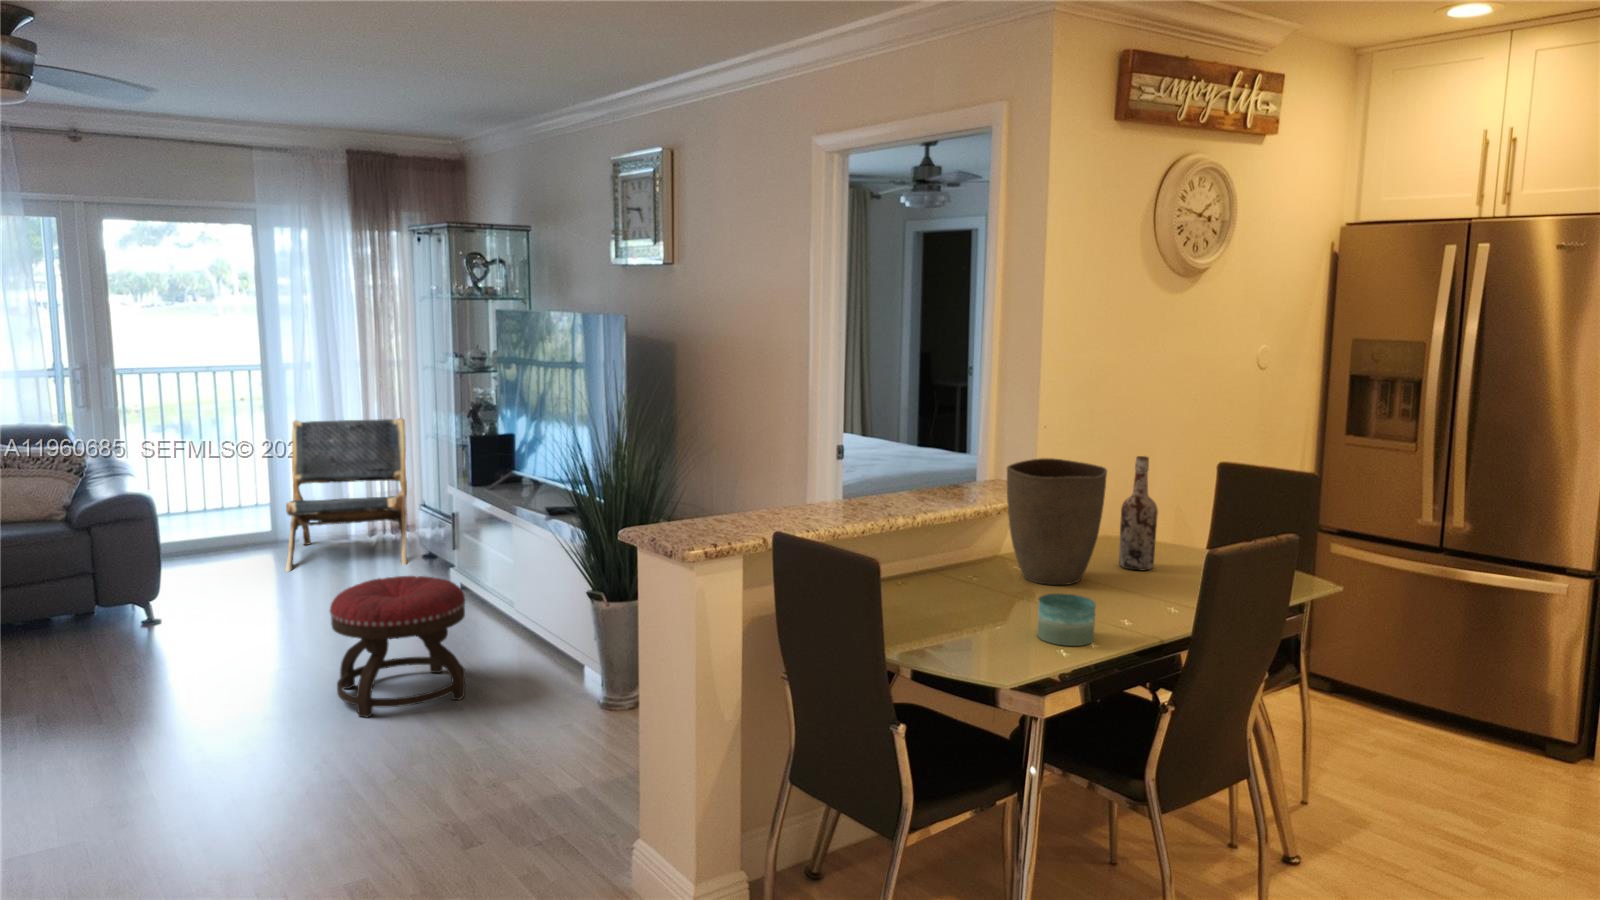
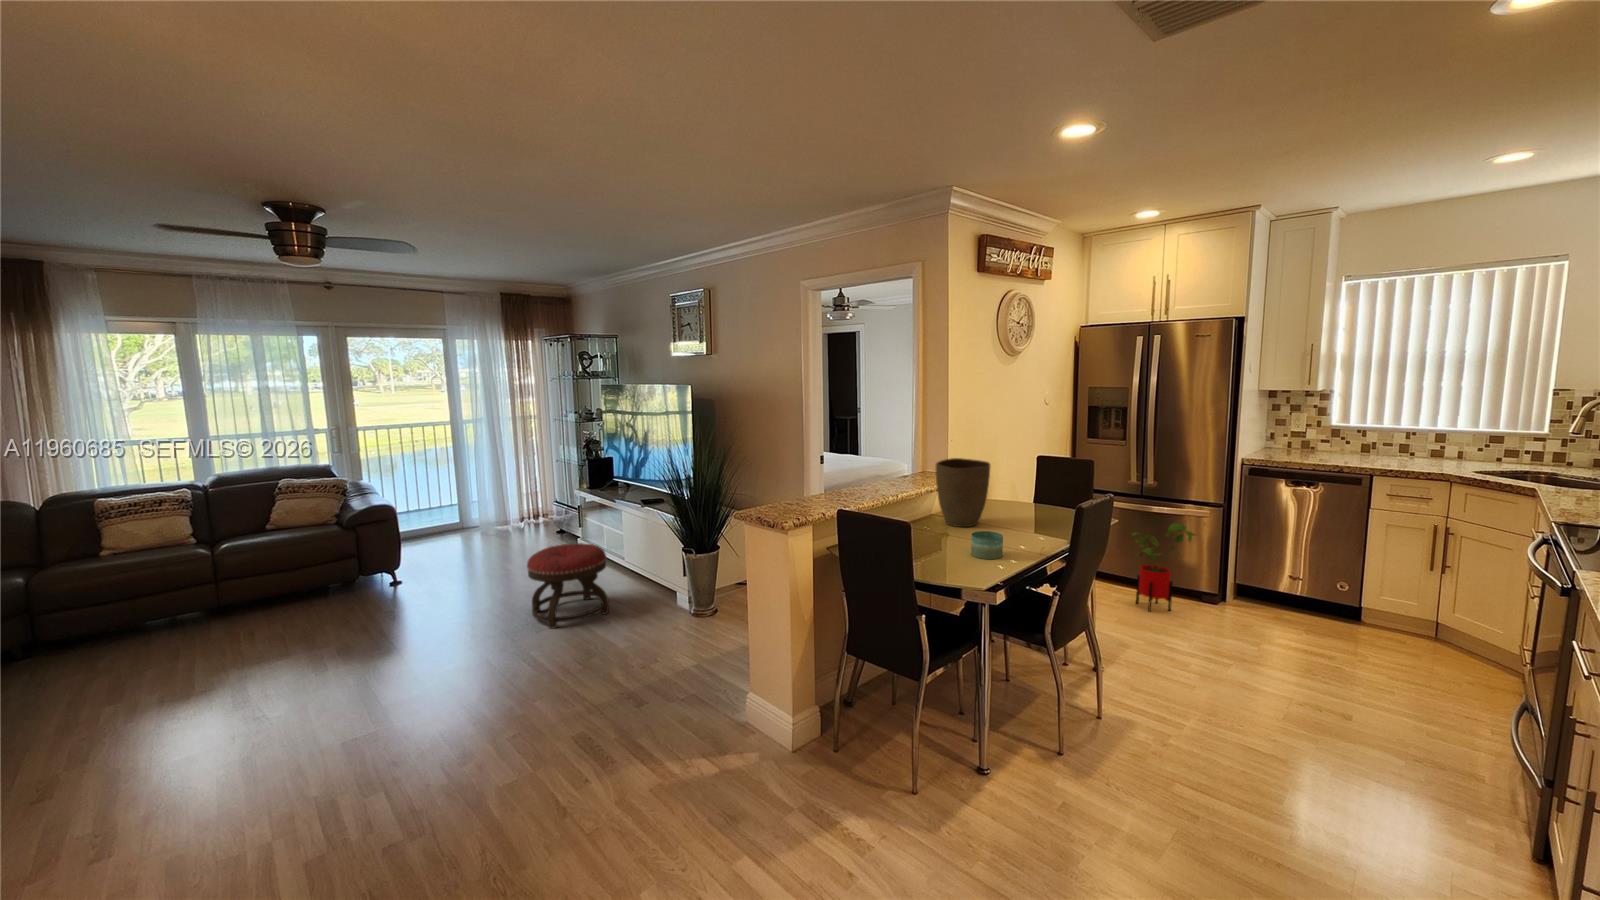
lounge chair: present [285,418,407,572] -> none [471,451,548,546]
wine bottle: present [1119,456,1158,570] -> none [993,455,1013,517]
house plant: none [1414,602,1541,768] -> present [1132,523,1195,612]

